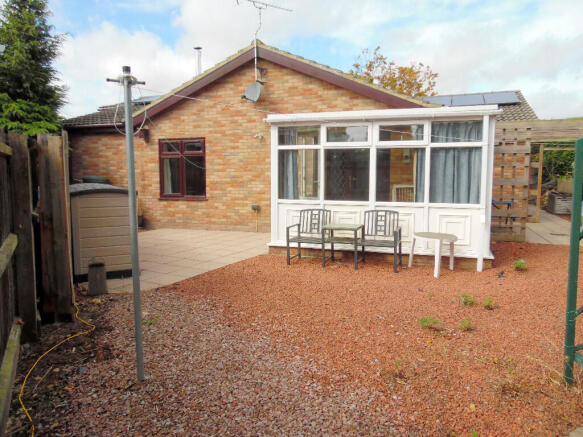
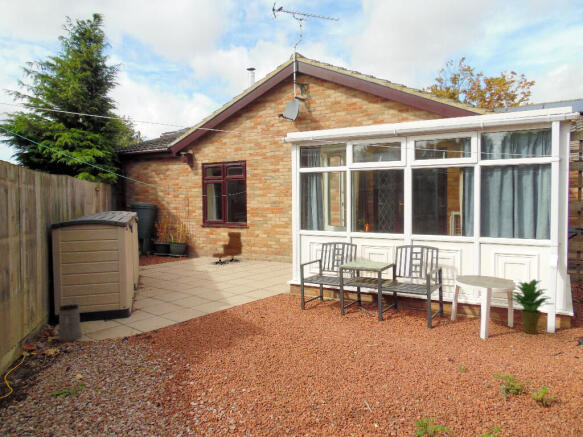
lounge chair: none [175,205,204,235] -> present [213,232,243,263]
potted plant: none [452,232,485,272] -> present [509,280,549,334]

